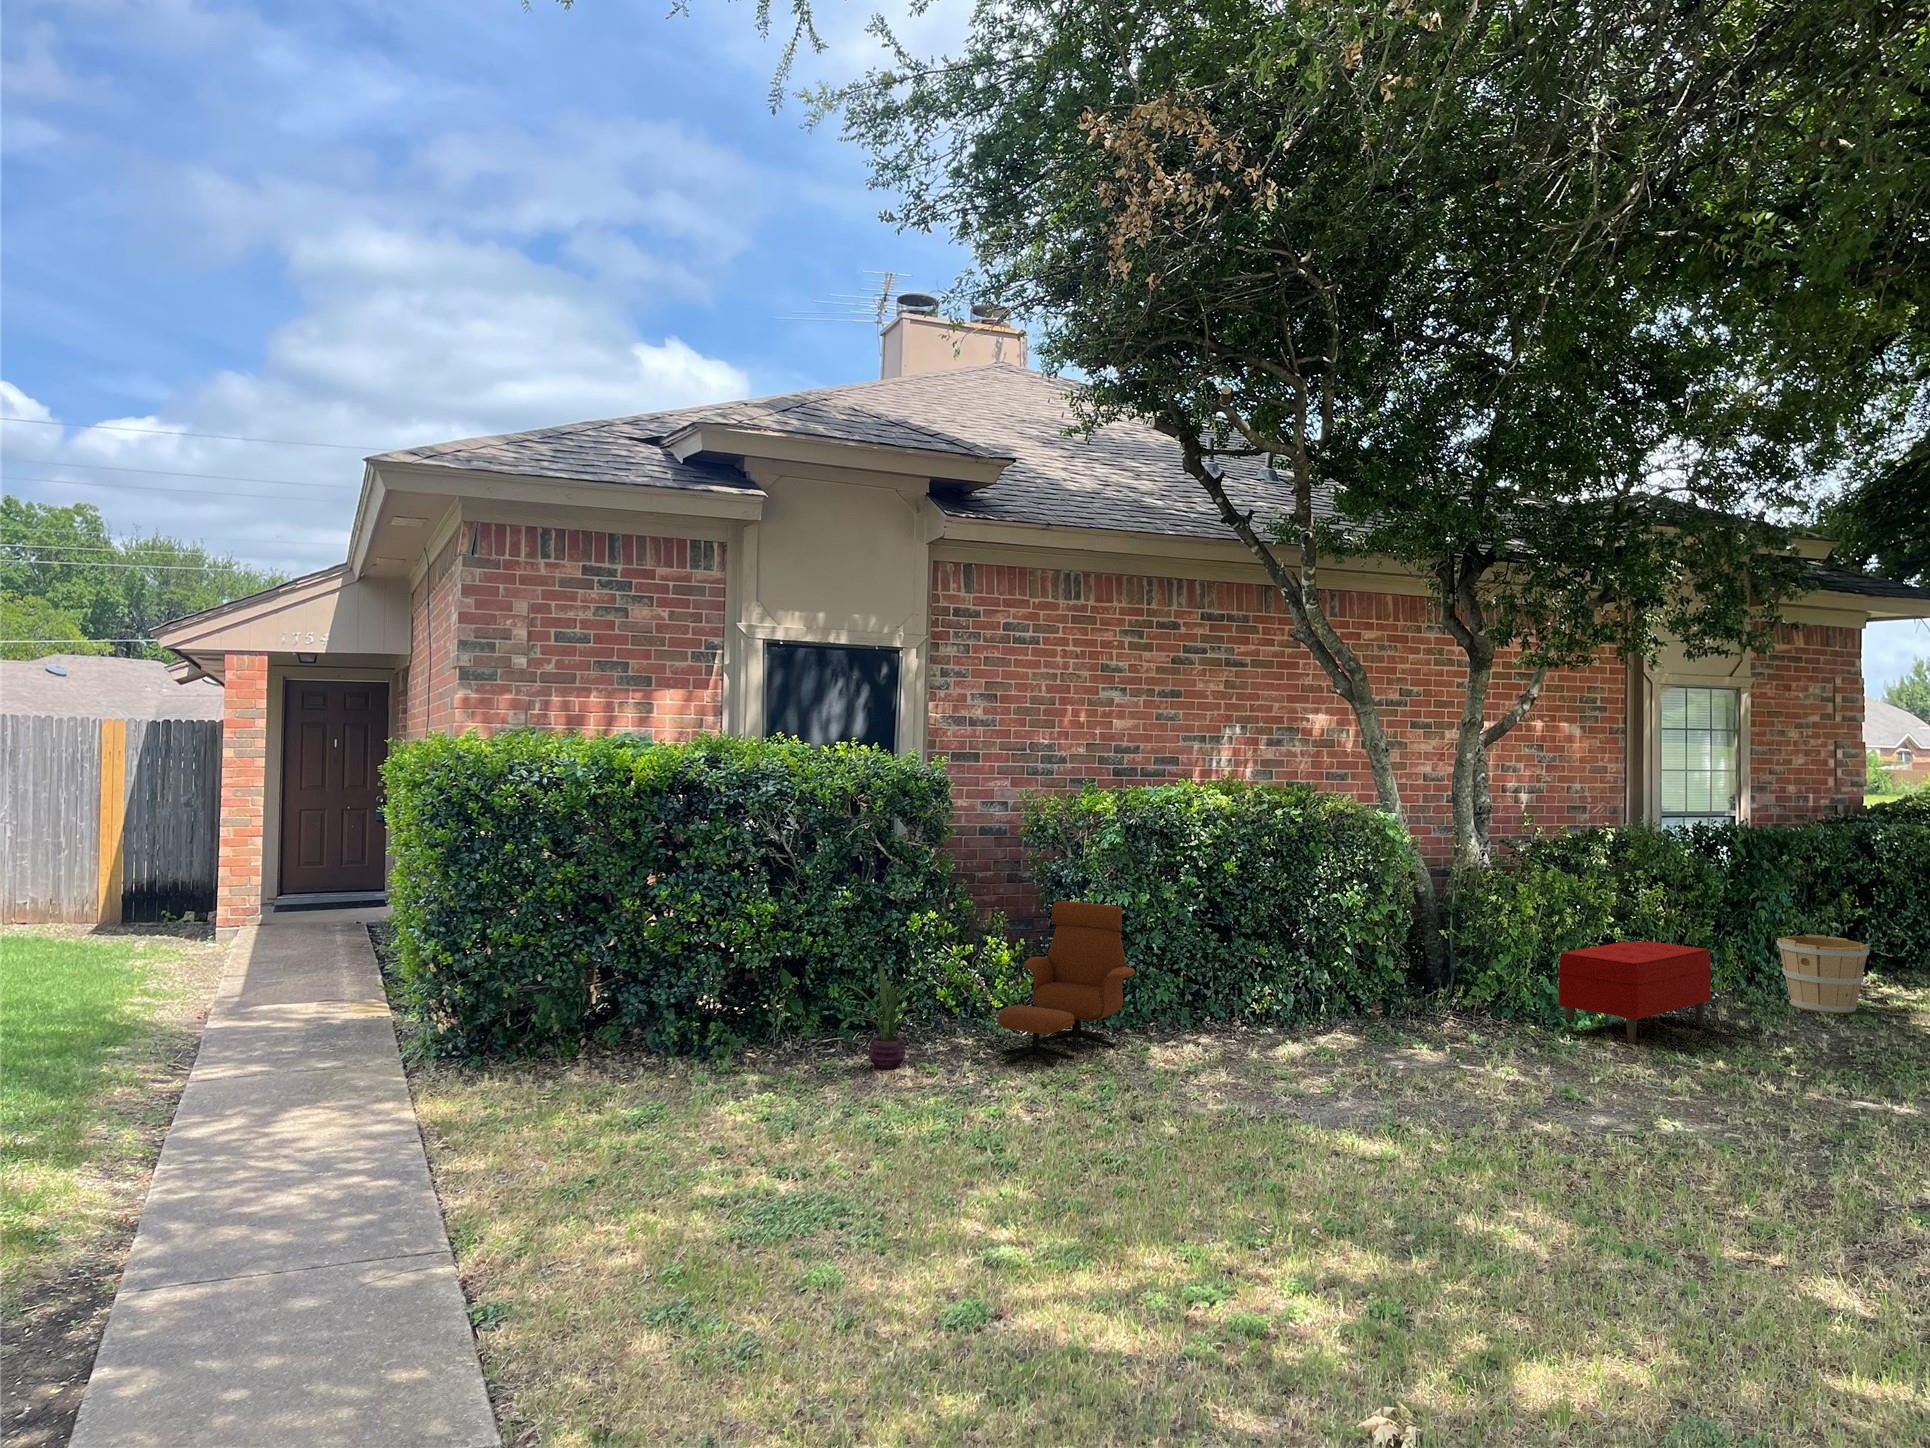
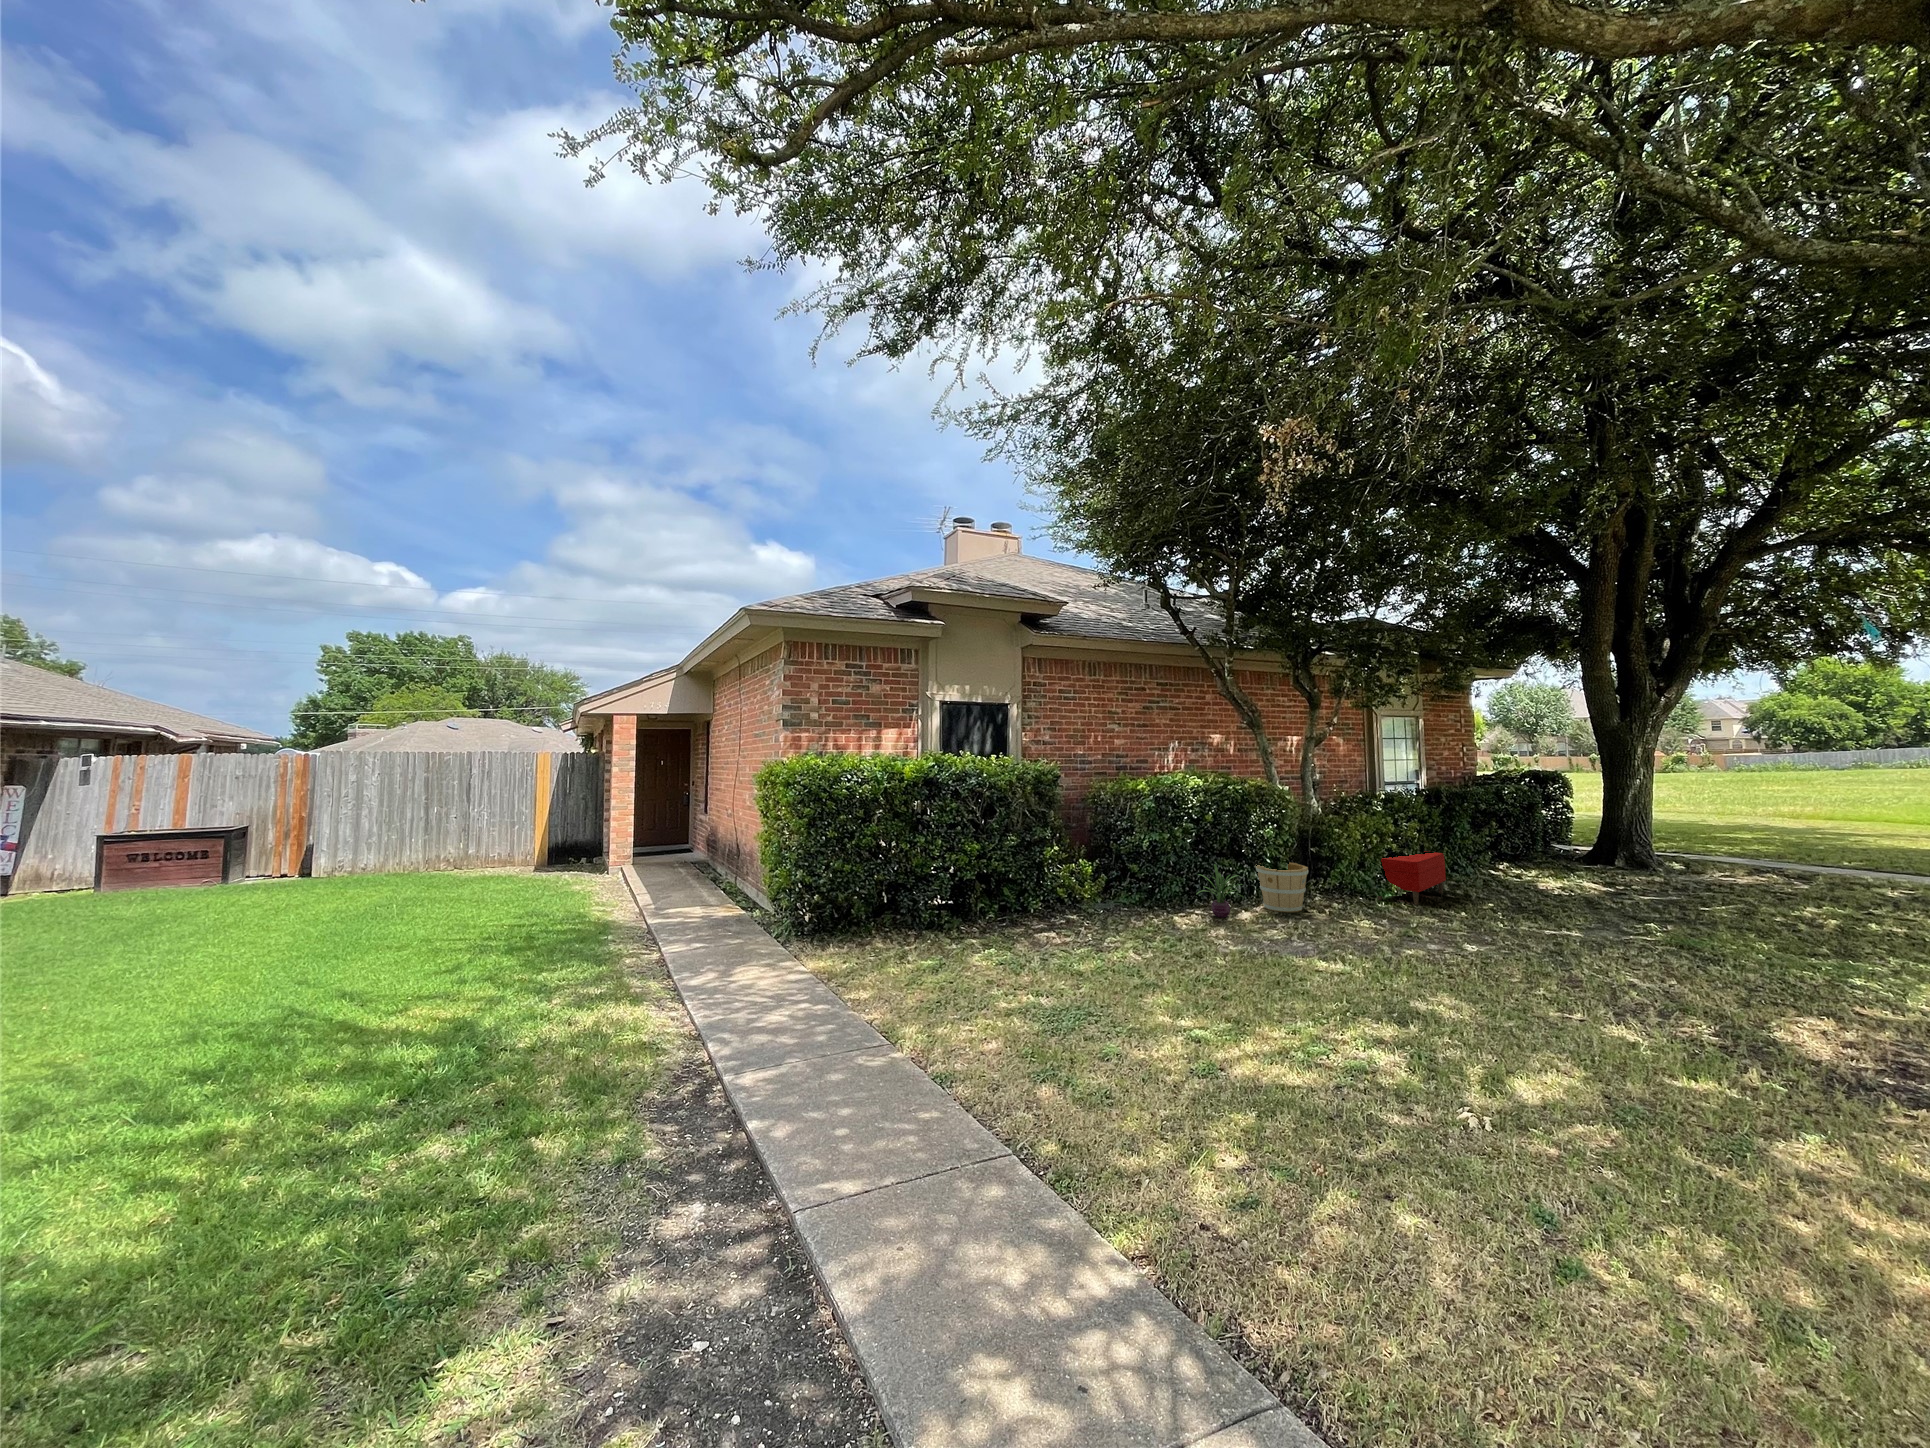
lounge chair: present [998,901,1135,1067] -> none [1096,838,1163,931]
wooden bucket: present [1777,934,1870,1013] -> present [1256,862,1308,912]
decorative plant: present [840,963,933,1069] -> present [1197,864,1243,917]

